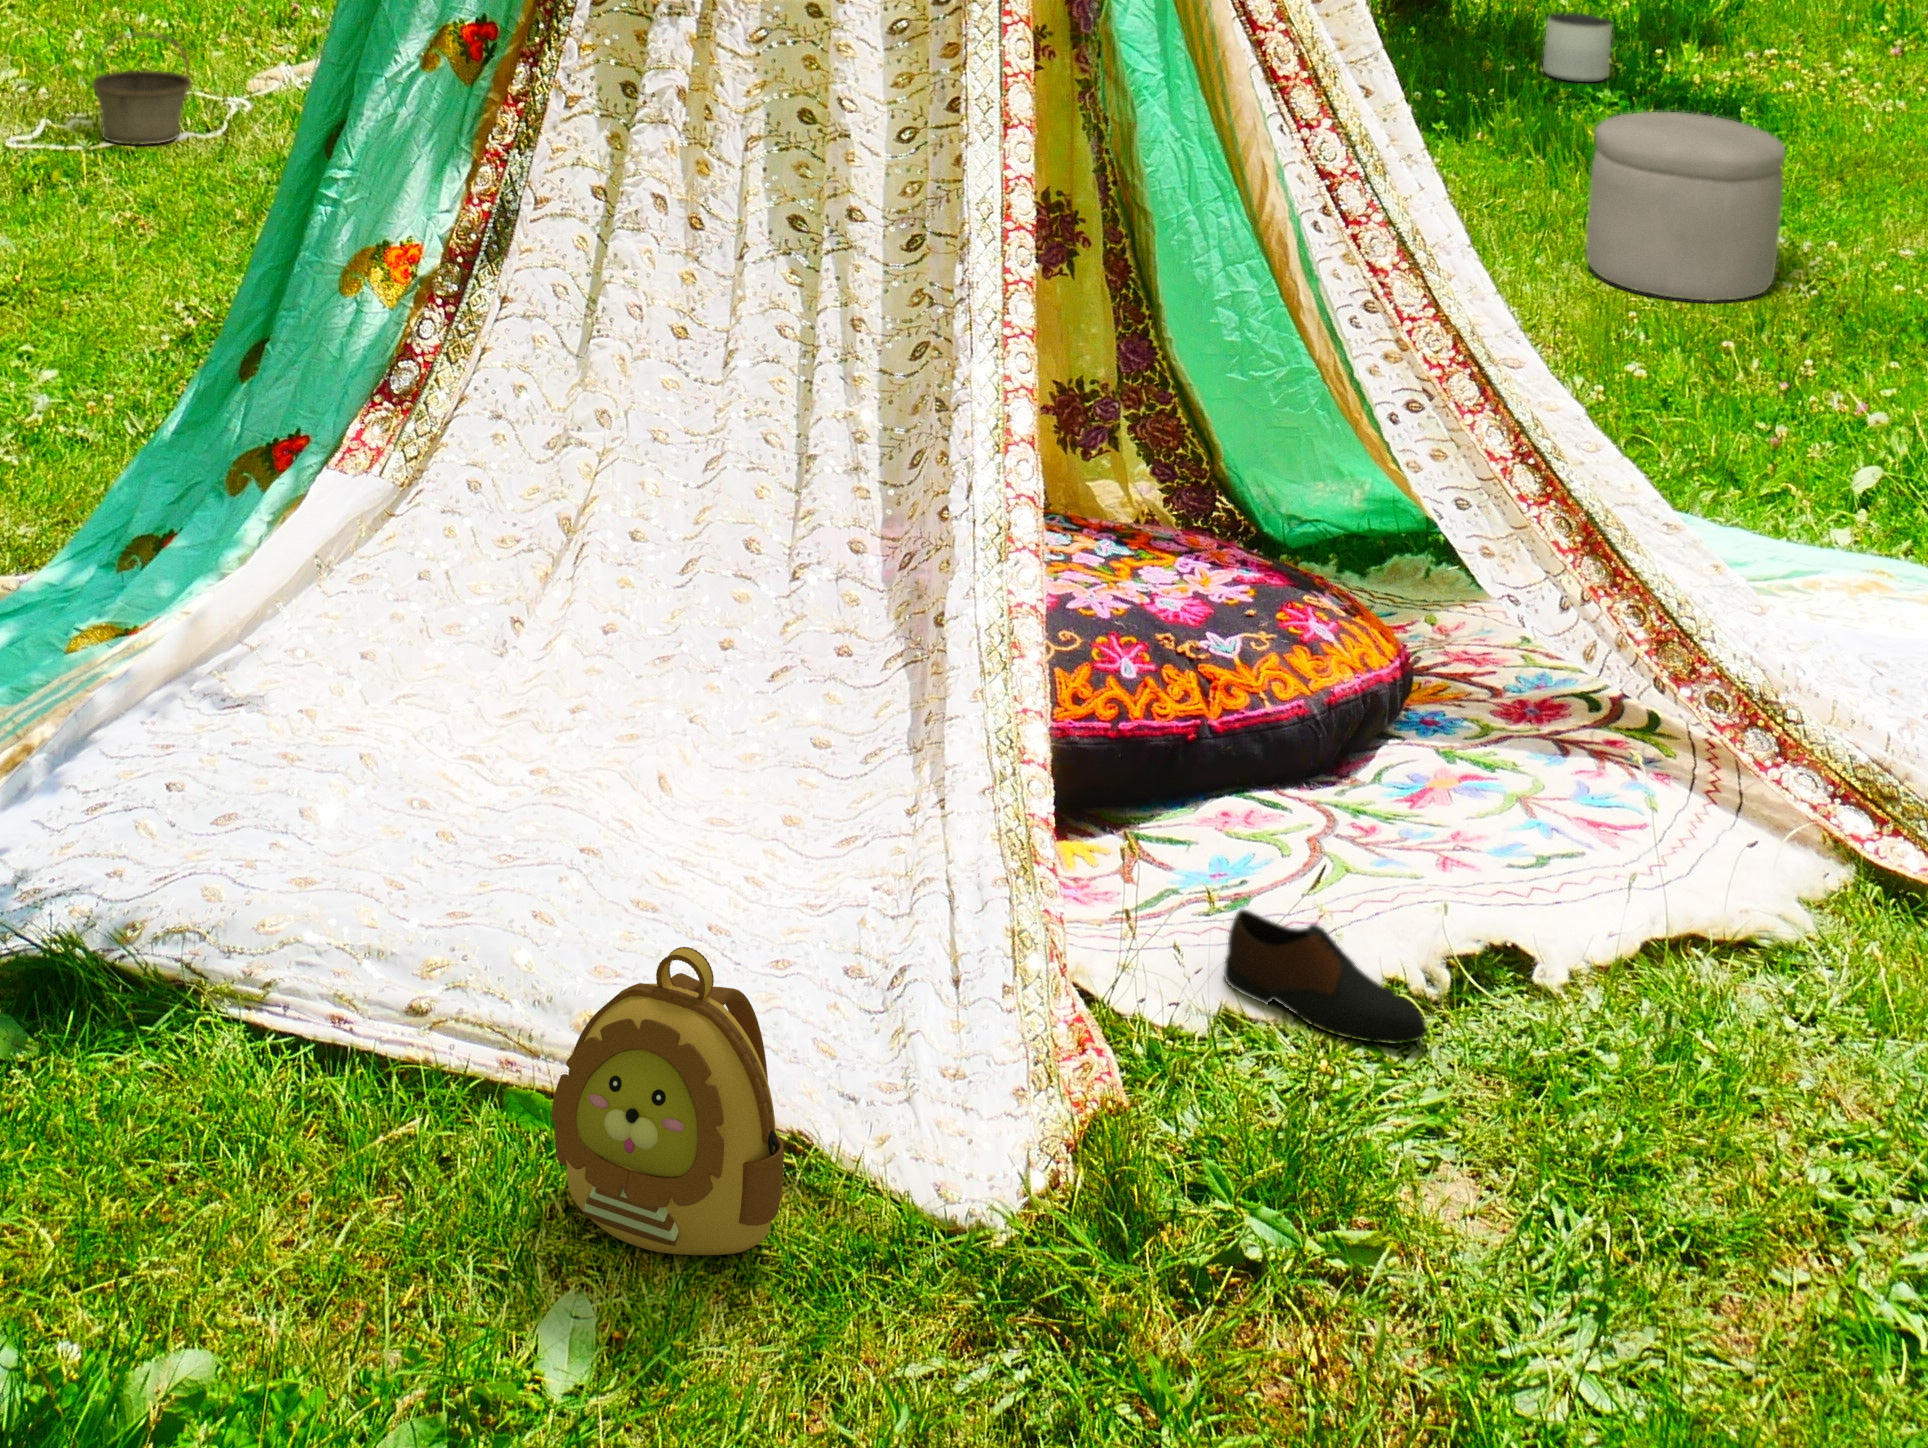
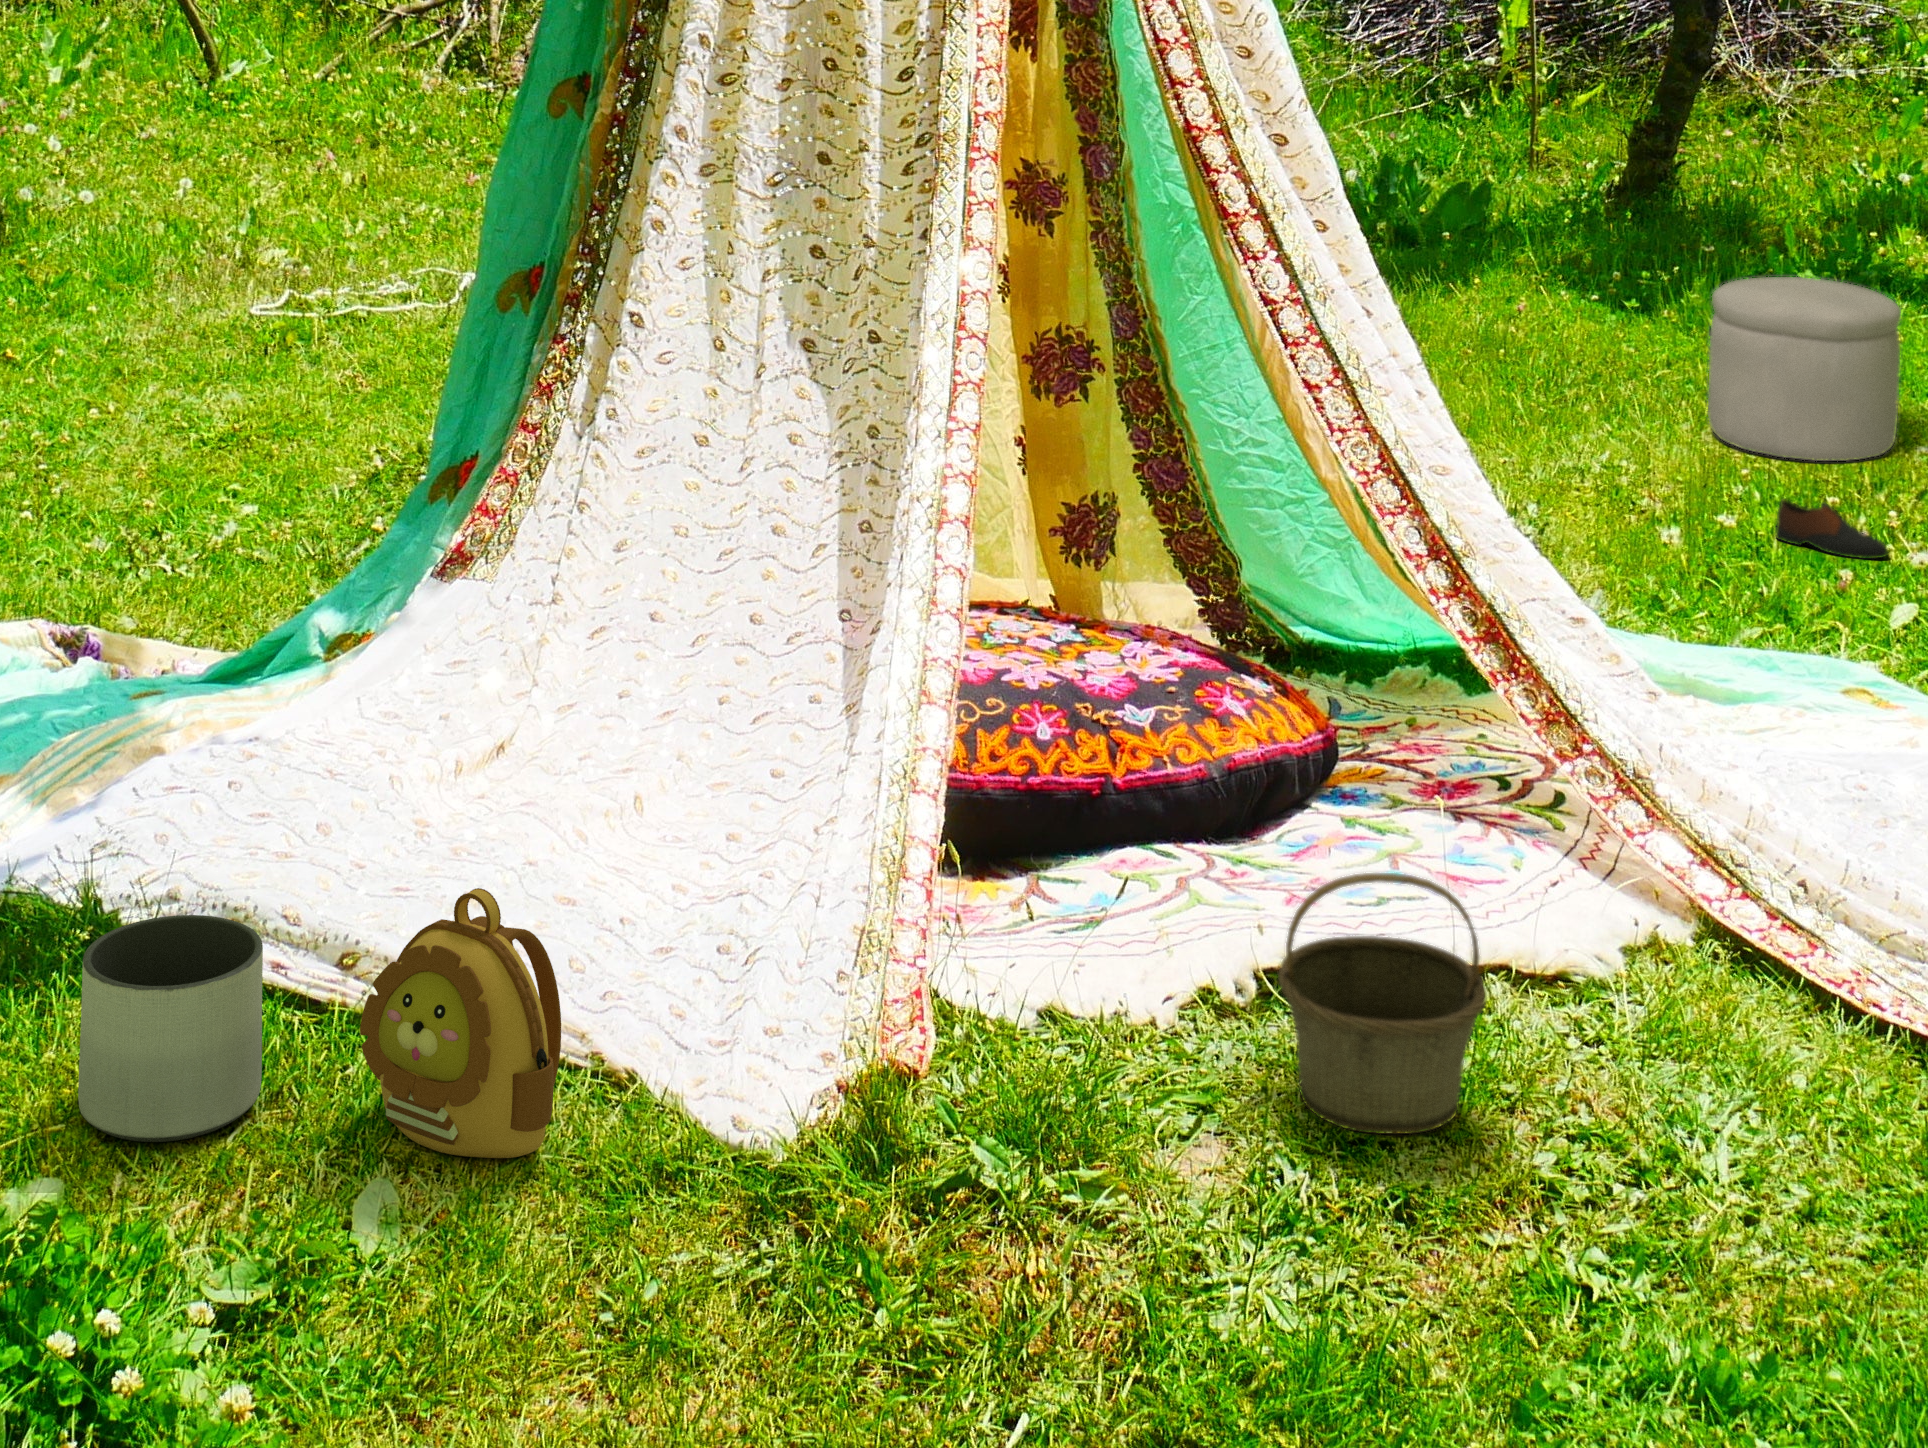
planter: present [1543,13,1612,82] -> present [78,915,263,1142]
basket: present [92,33,192,145] -> present [1279,873,1487,1134]
shoe: present [1224,909,1427,1044] -> present [1776,499,1889,559]

